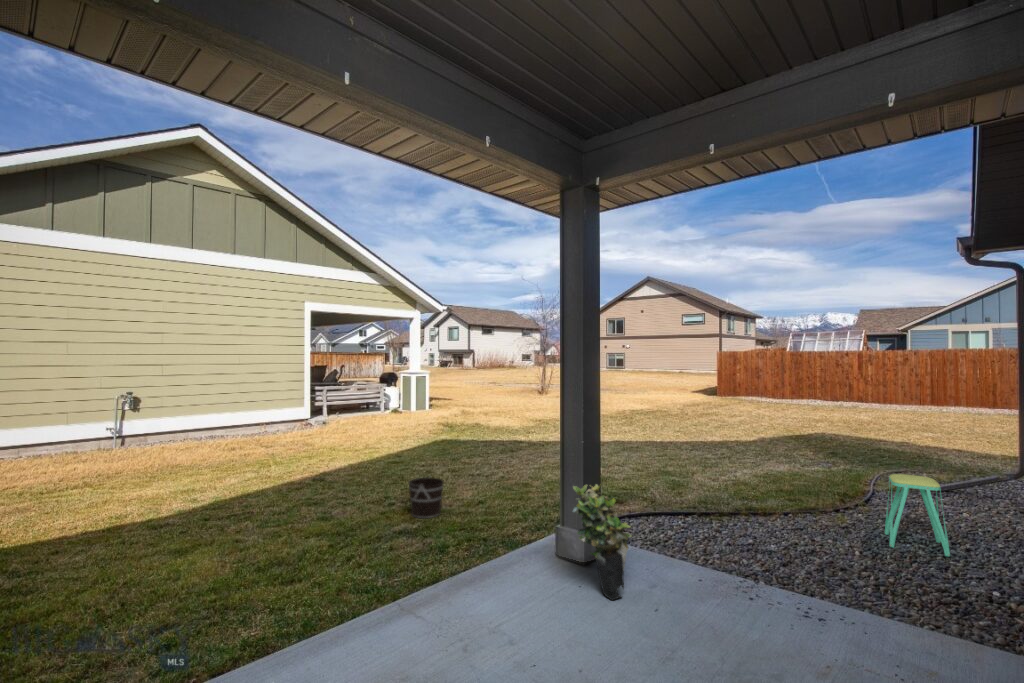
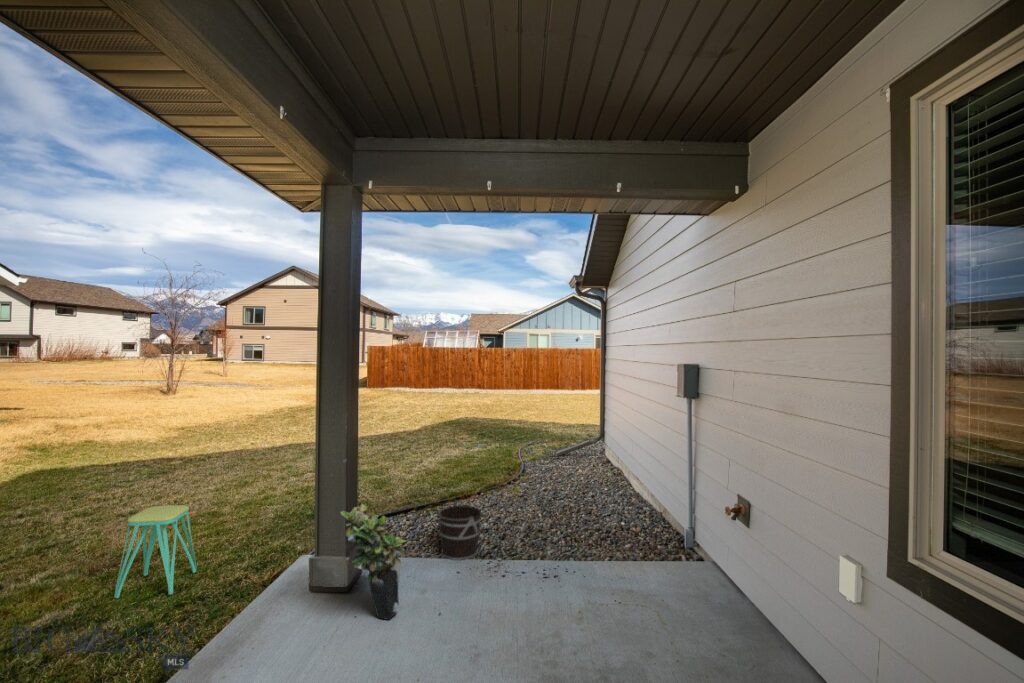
stool: present [885,474,950,556] -> present [114,505,196,598]
bucket: present [409,477,443,518] -> present [439,505,481,560]

